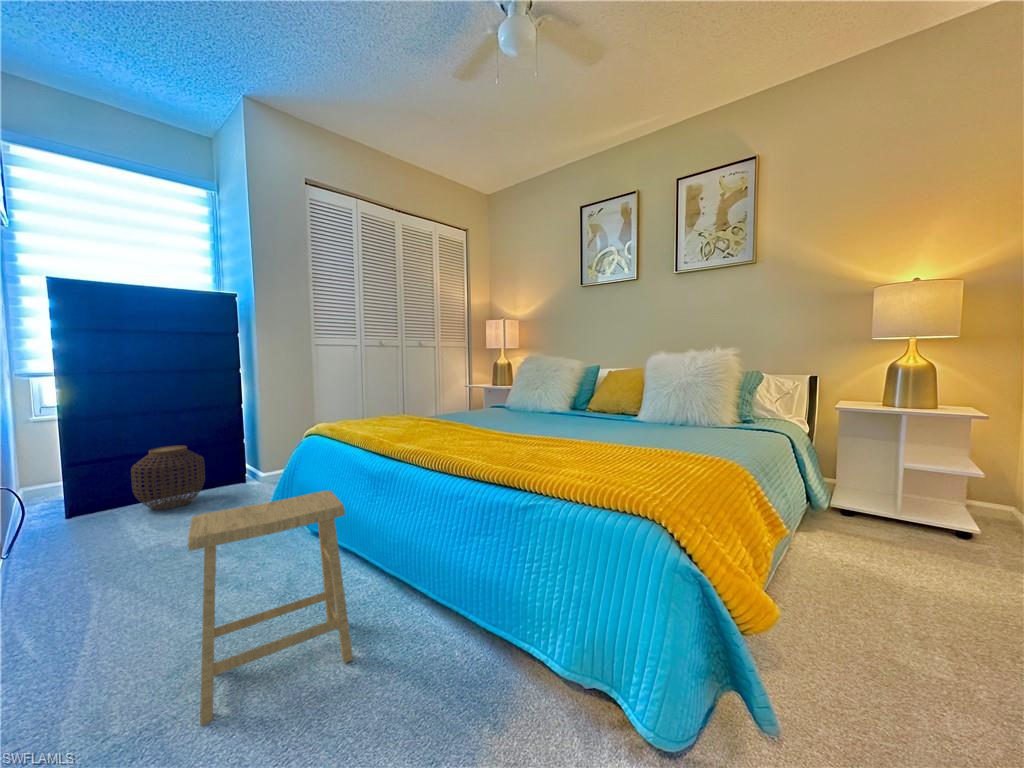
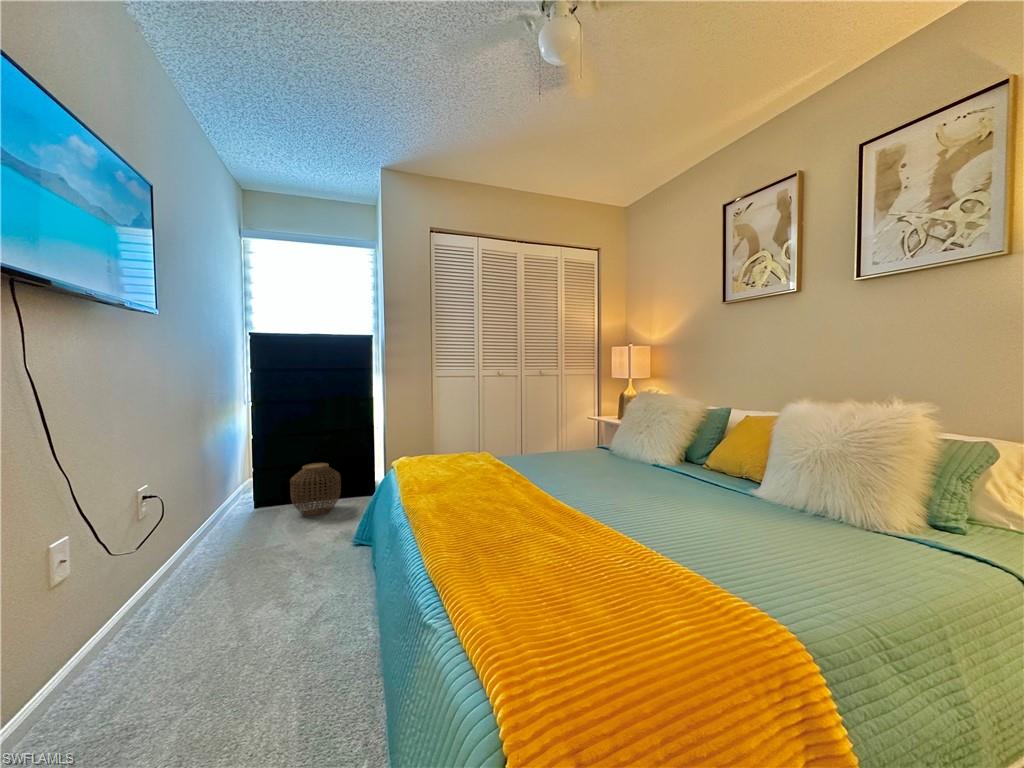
footstool: present [188,491,353,726] -> none [187,541,341,743]

